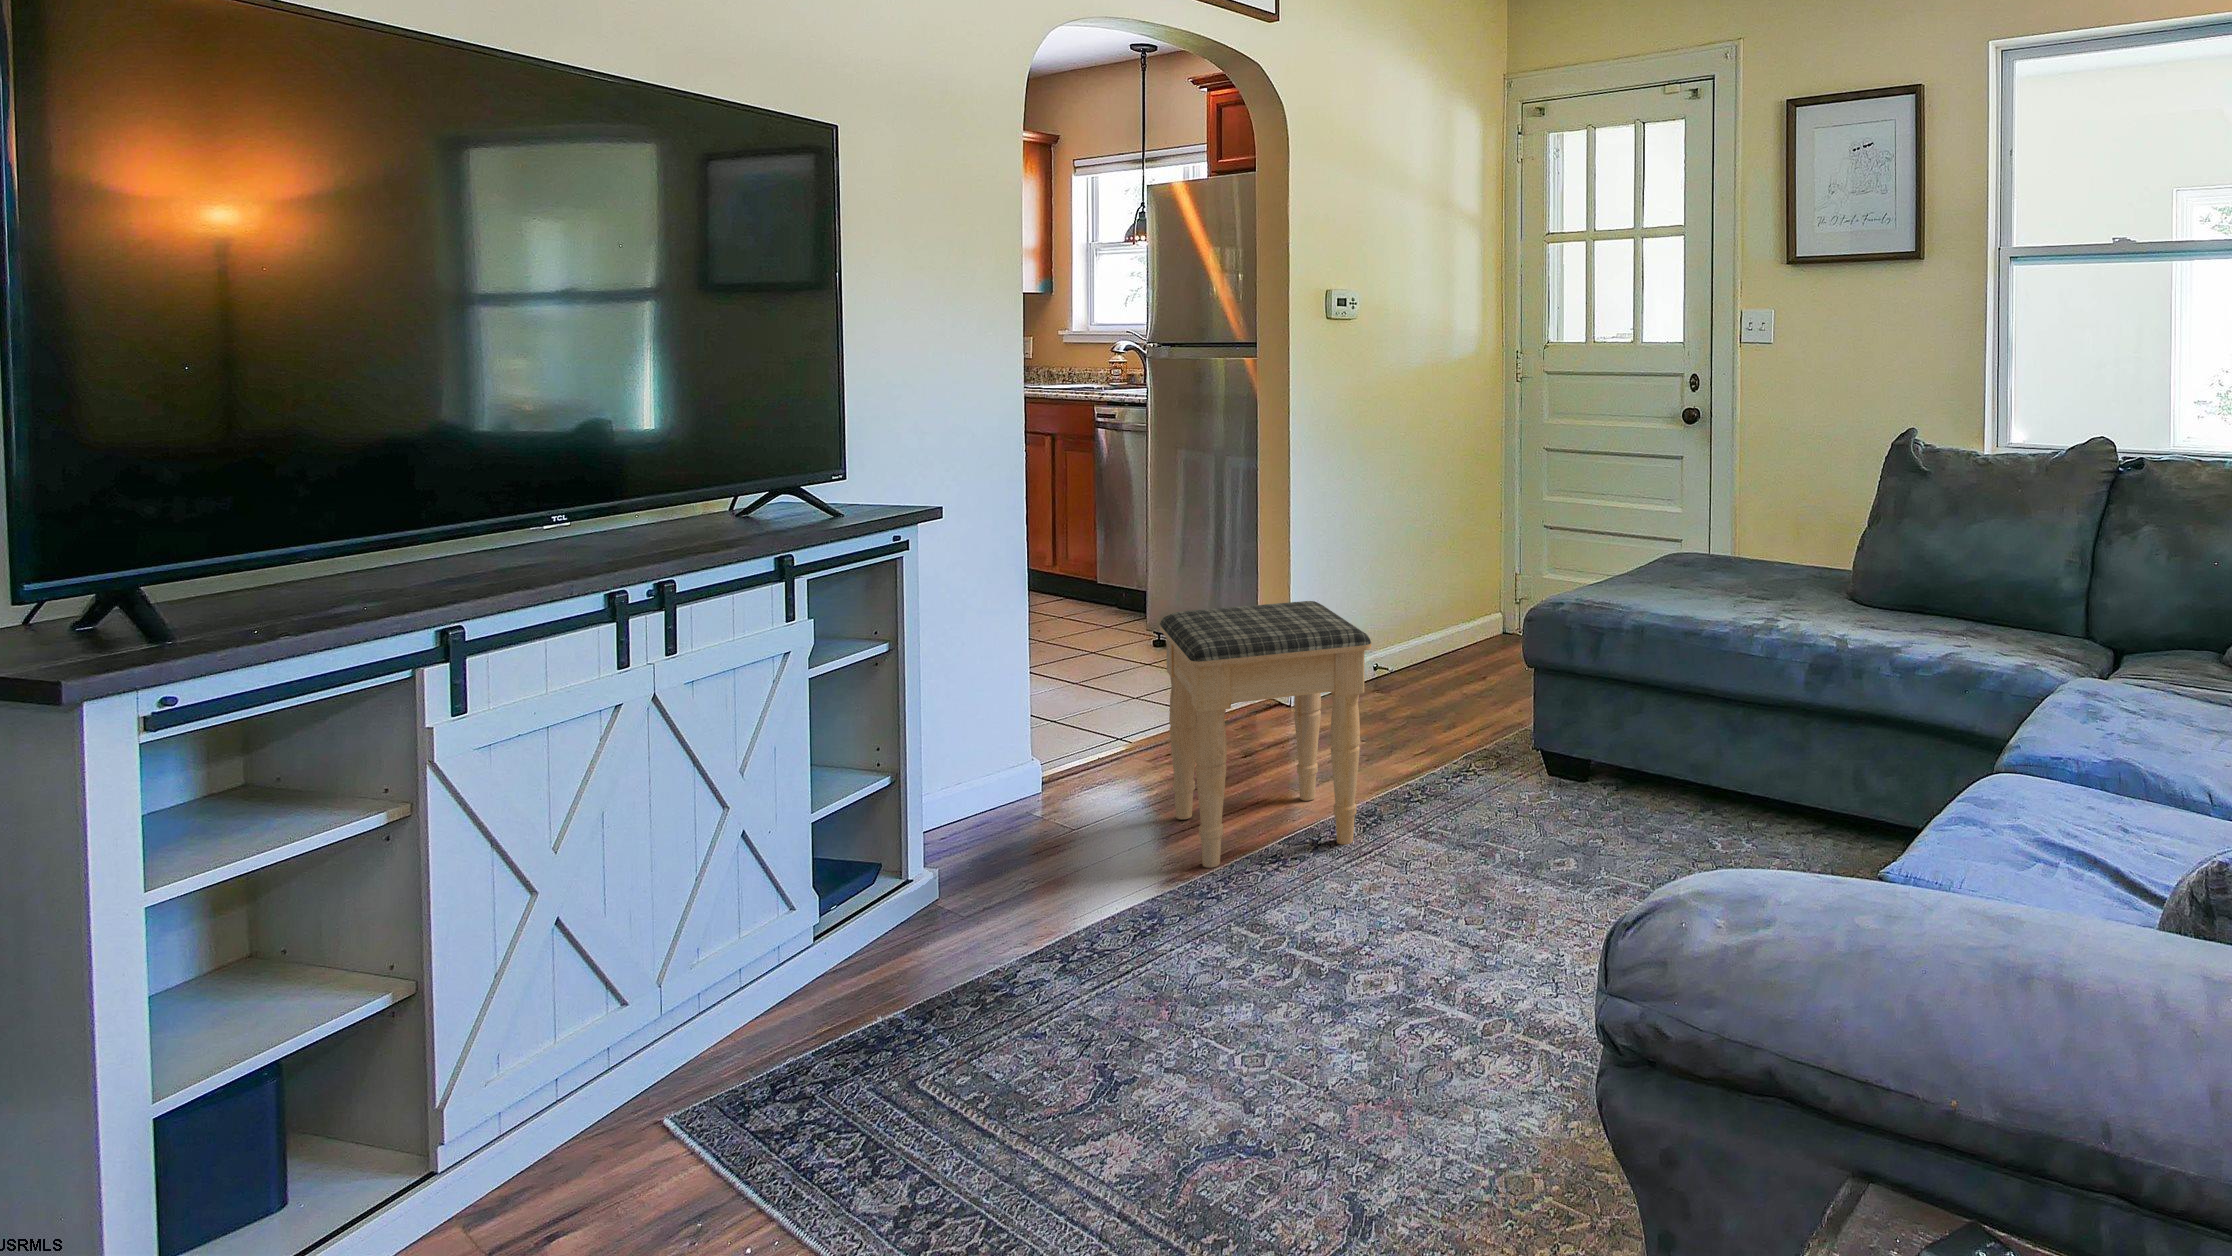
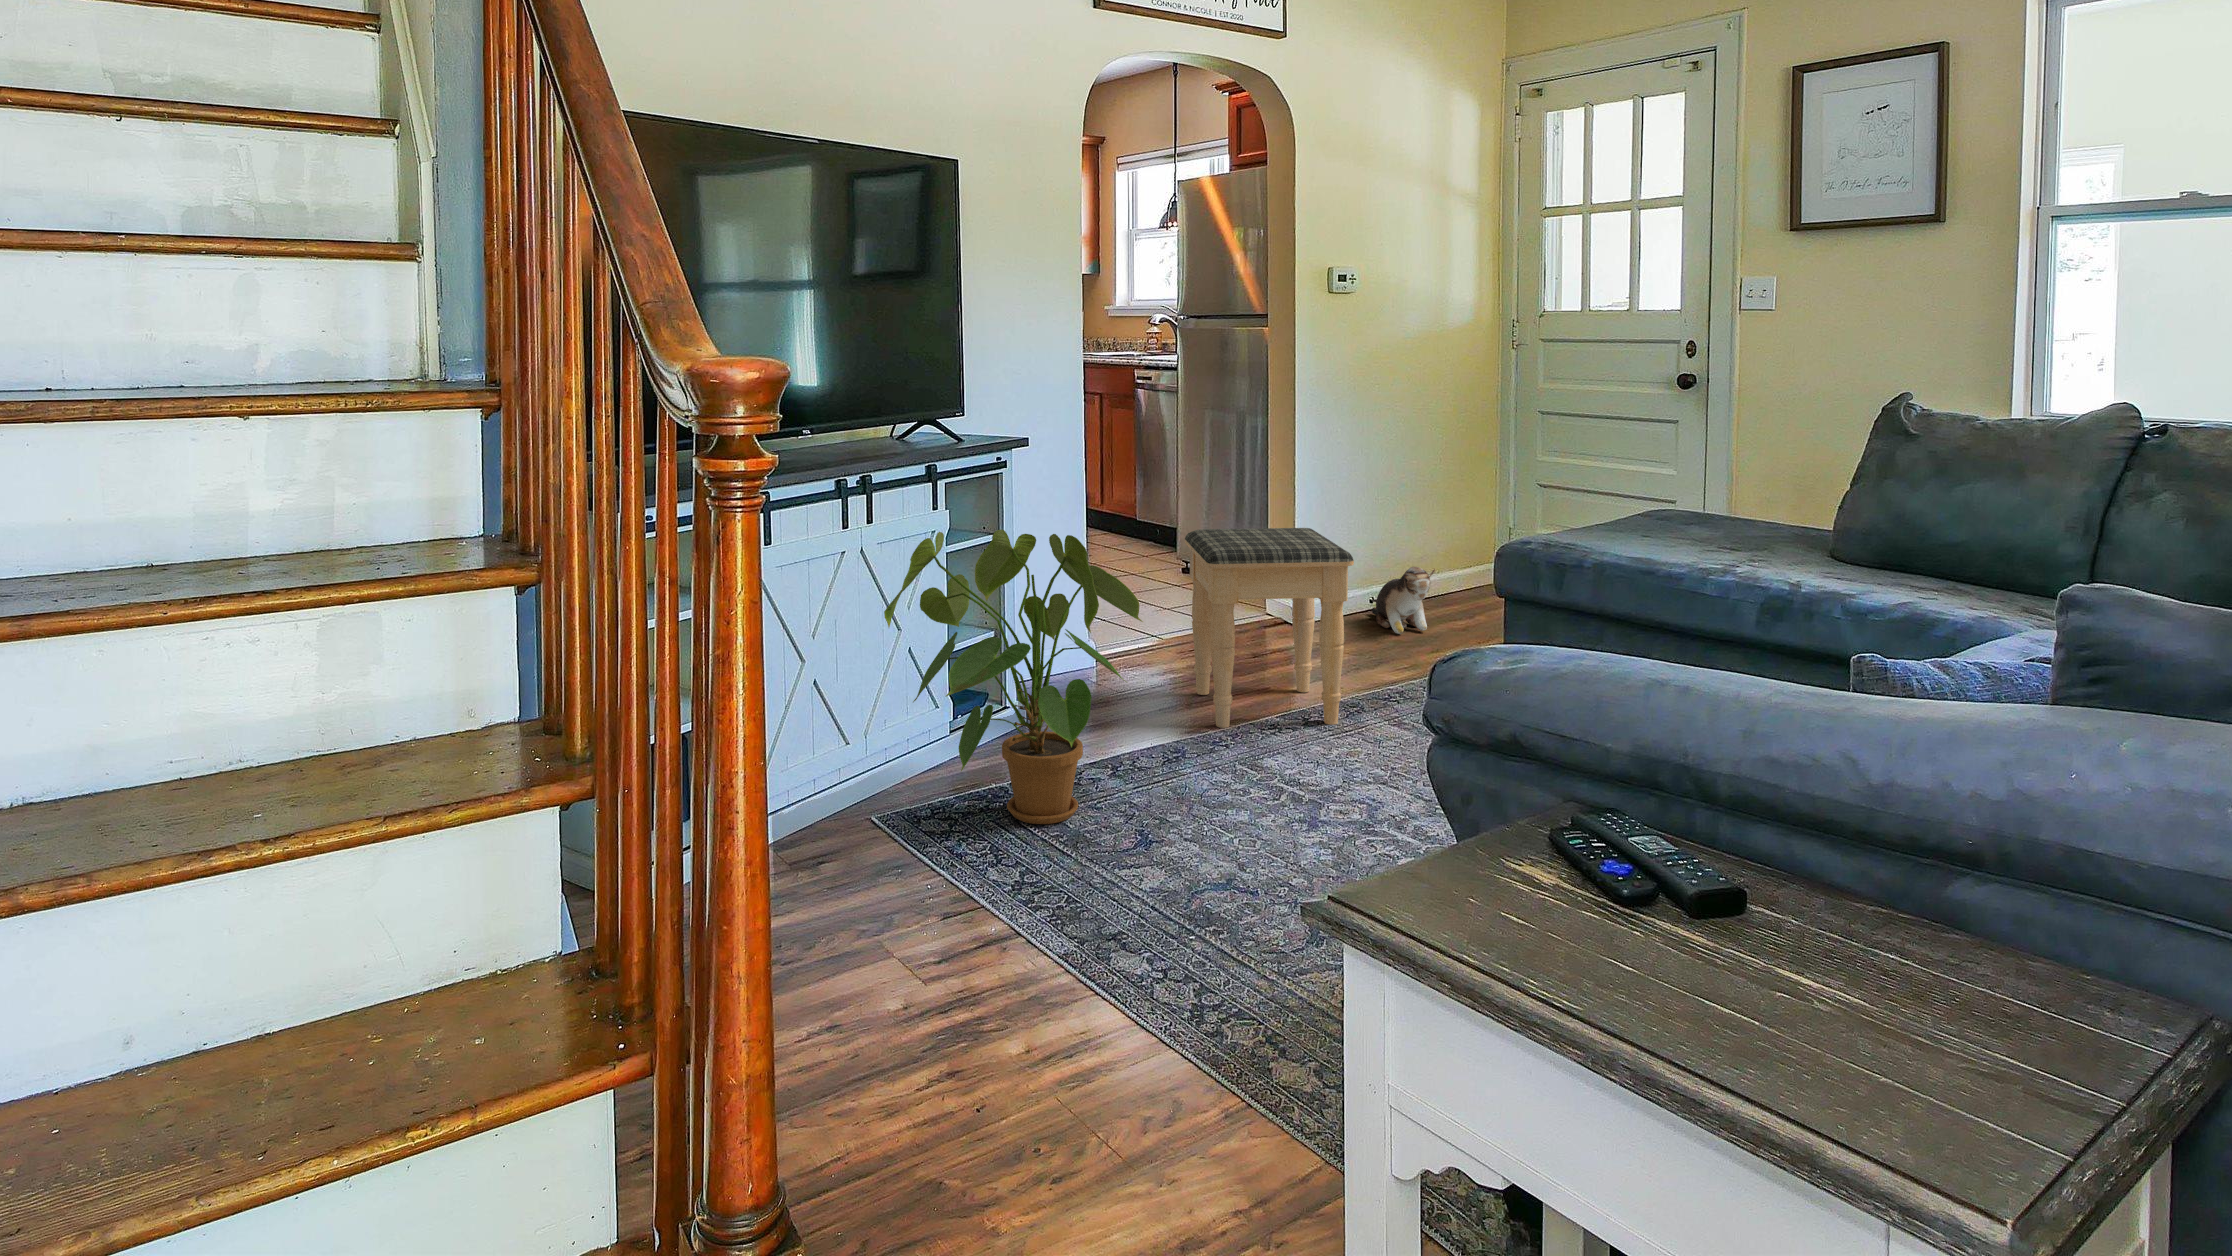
plush toy: none [1376,629,1448,707] -> present [1372,566,1435,634]
house plant: none [693,642,1106,1081] -> present [884,529,1143,824]

